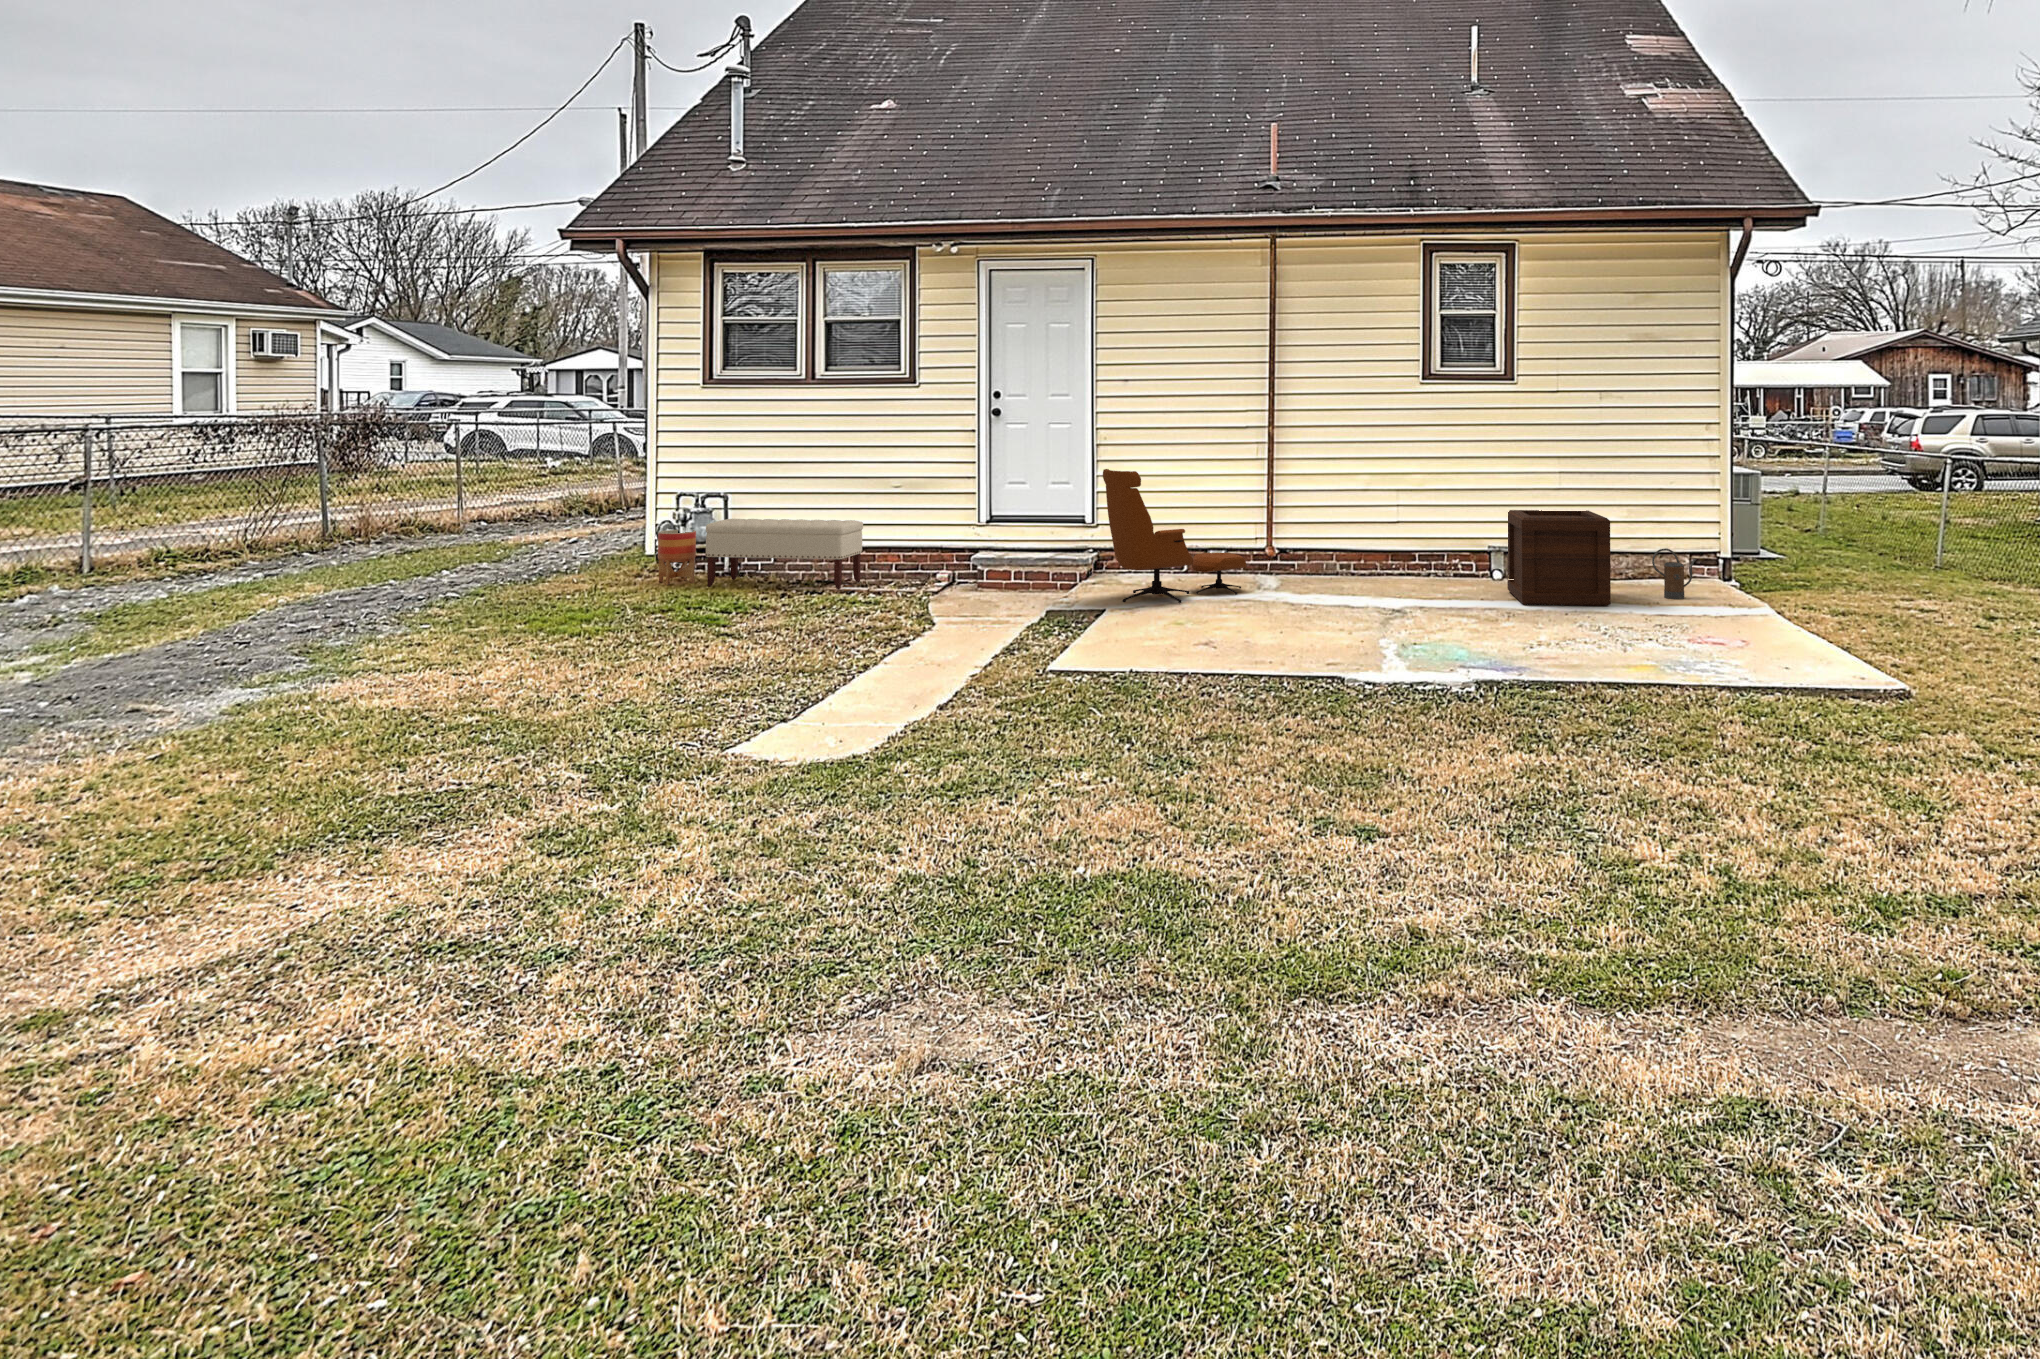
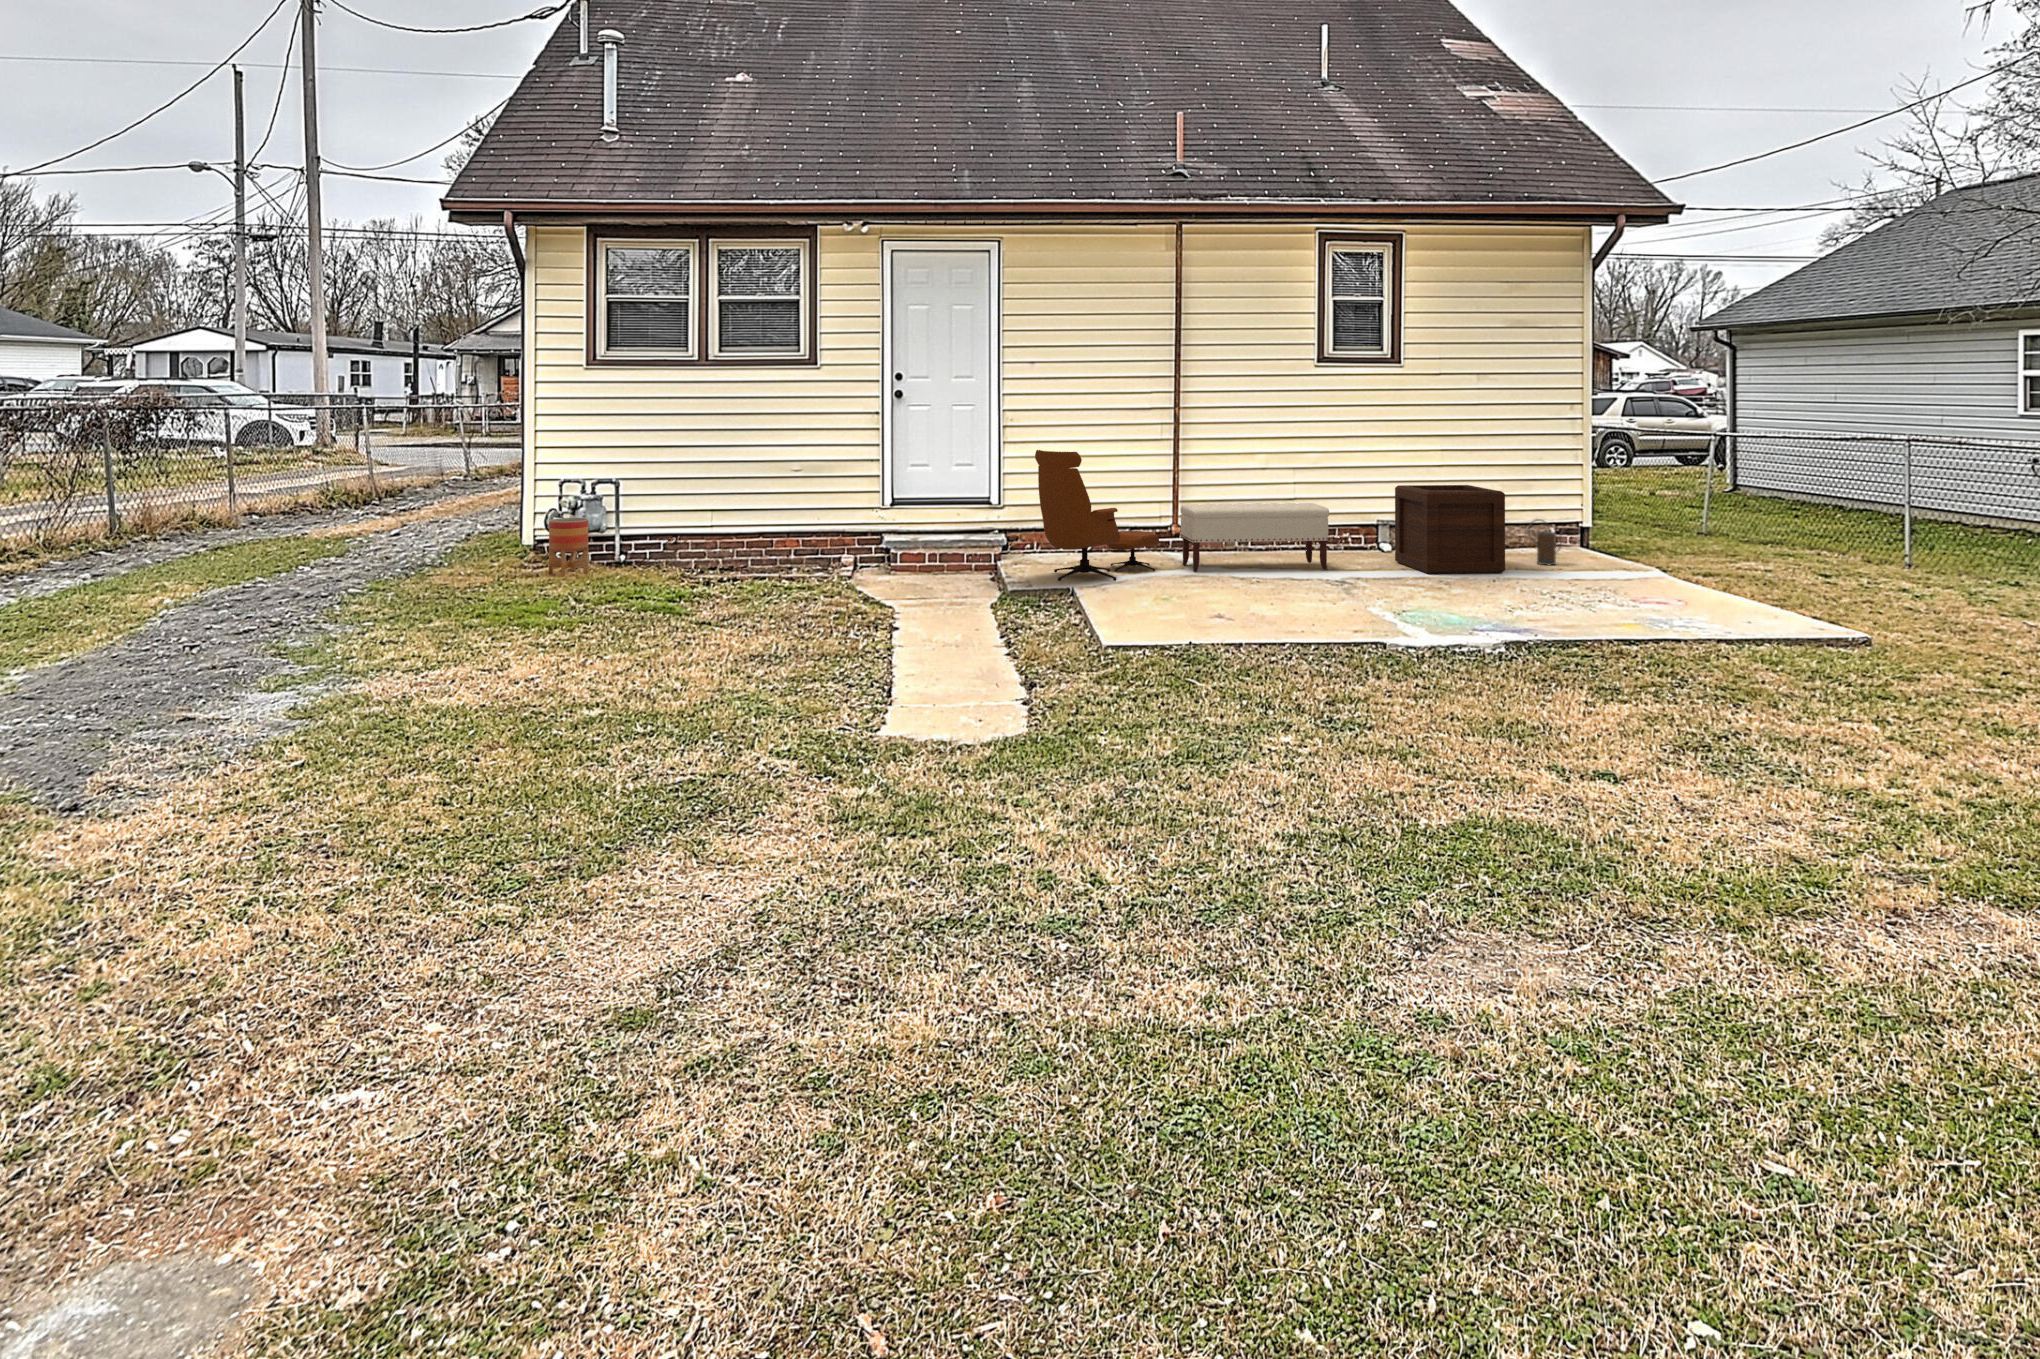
bench: present [705,519,863,590] -> present [1180,503,1329,572]

